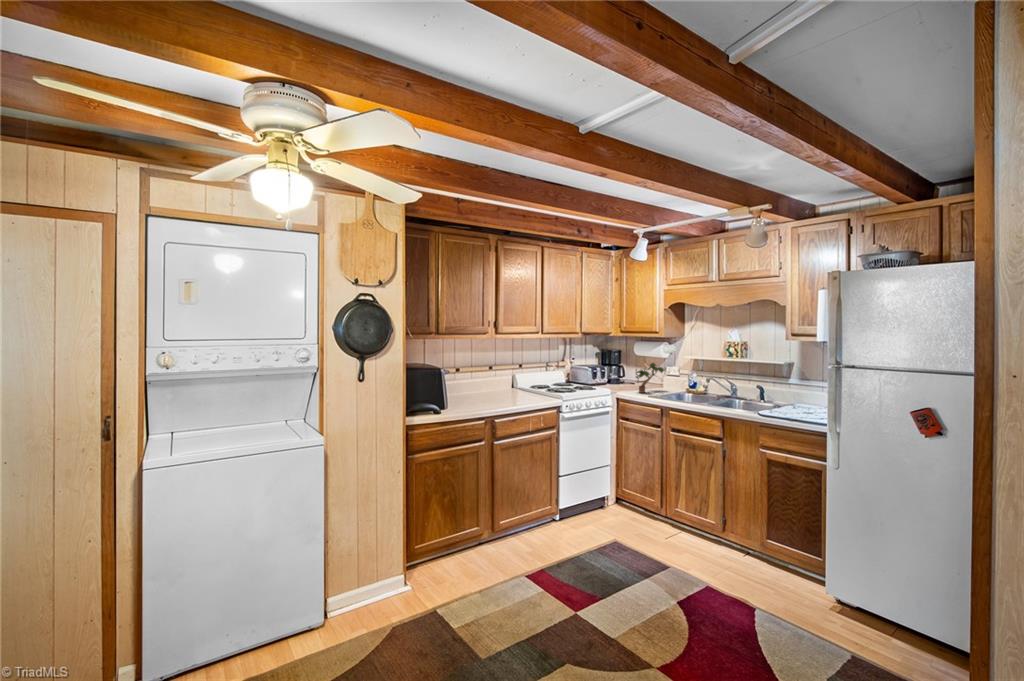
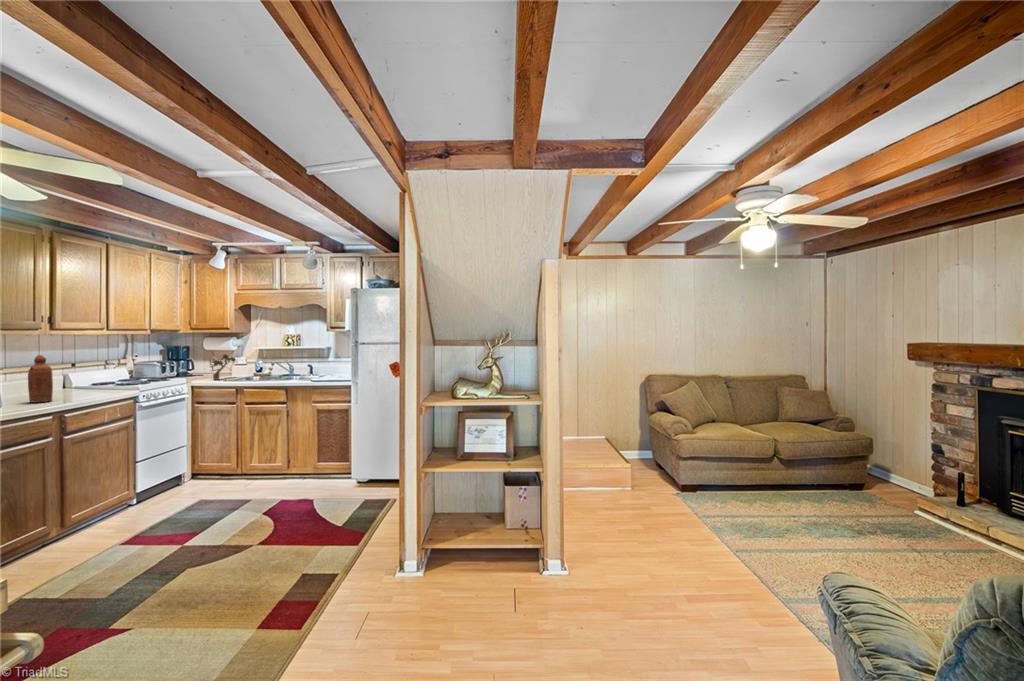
bottle: none [472,360,489,407] -> present [28,355,53,403]

